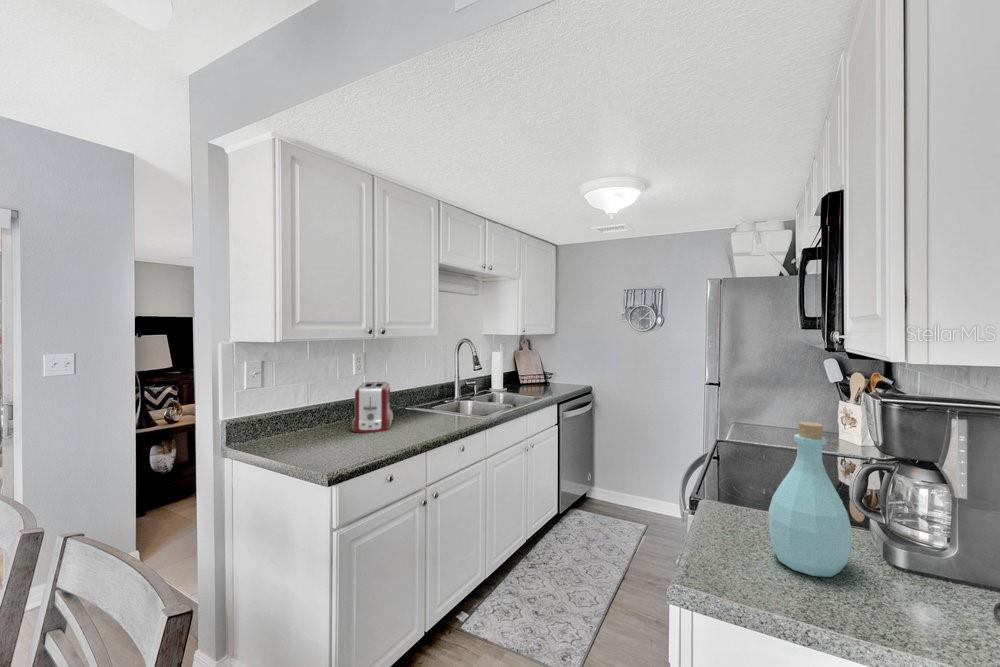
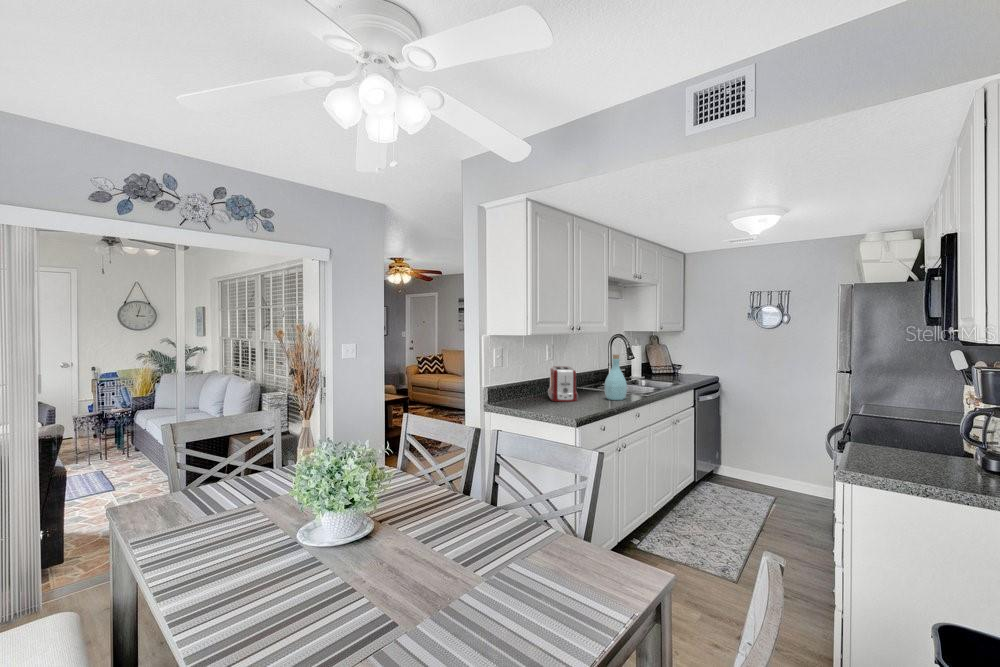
bottle: present [769,422,852,577] -> present [604,354,627,400]

